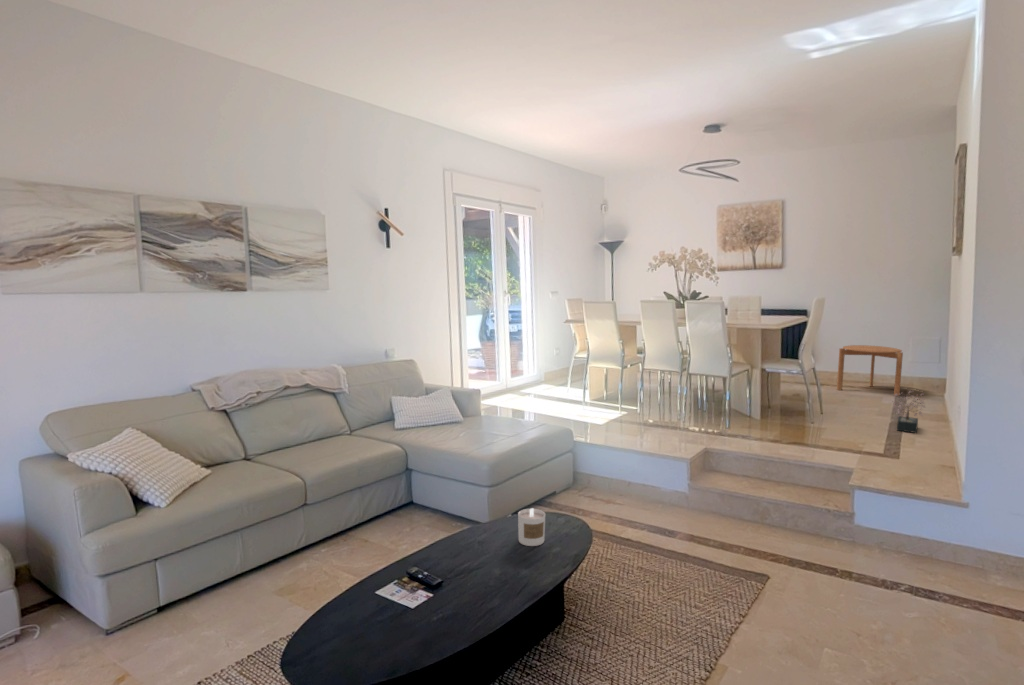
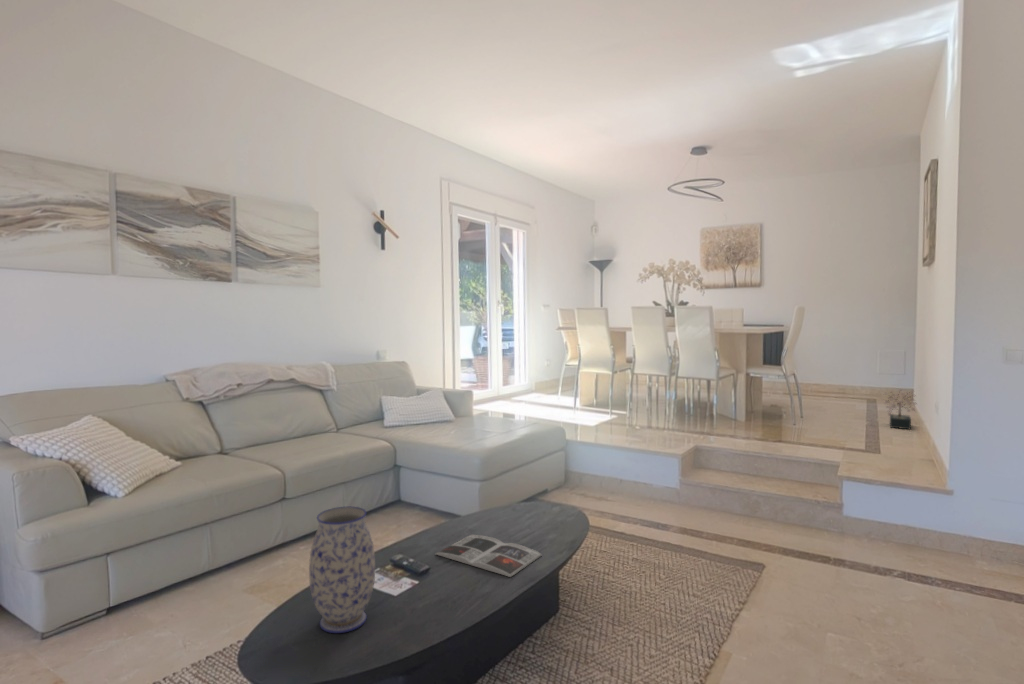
side table: present [837,345,903,396] -> none [819,355,882,401]
candle: present [518,508,545,546] -> none [517,490,548,532]
vase: none [345,534,397,637] -> present [309,507,375,633]
magazine: none [445,548,538,589] -> present [436,535,541,577]

